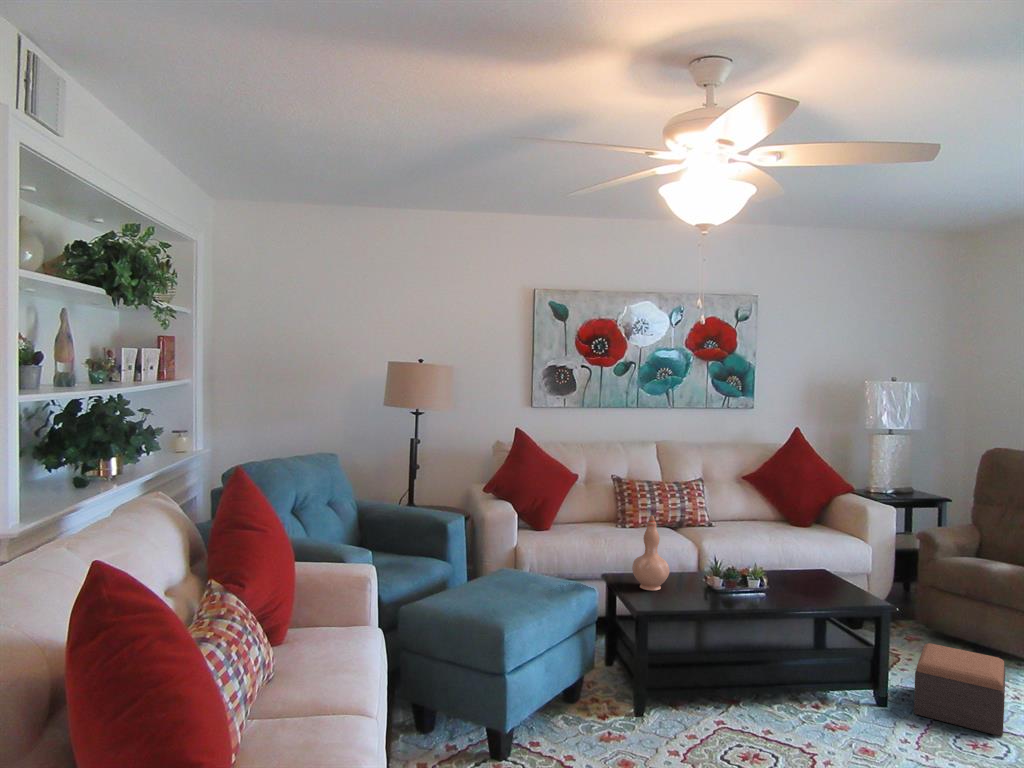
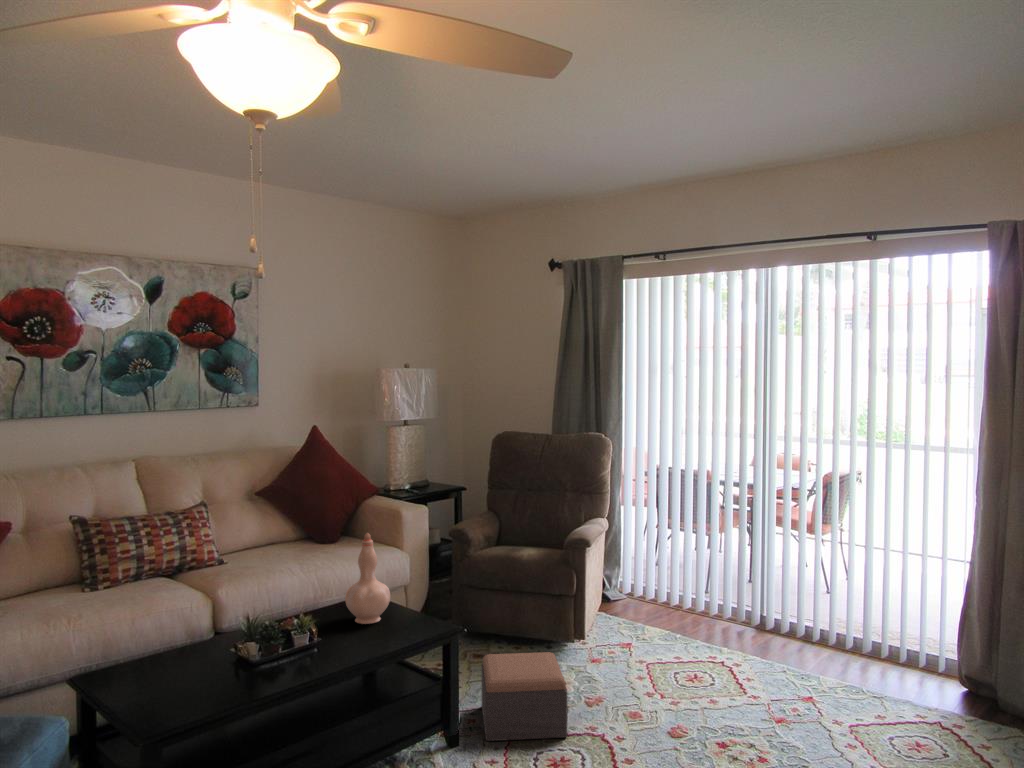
vase: present [632,516,669,590] -> present [345,533,390,624]

